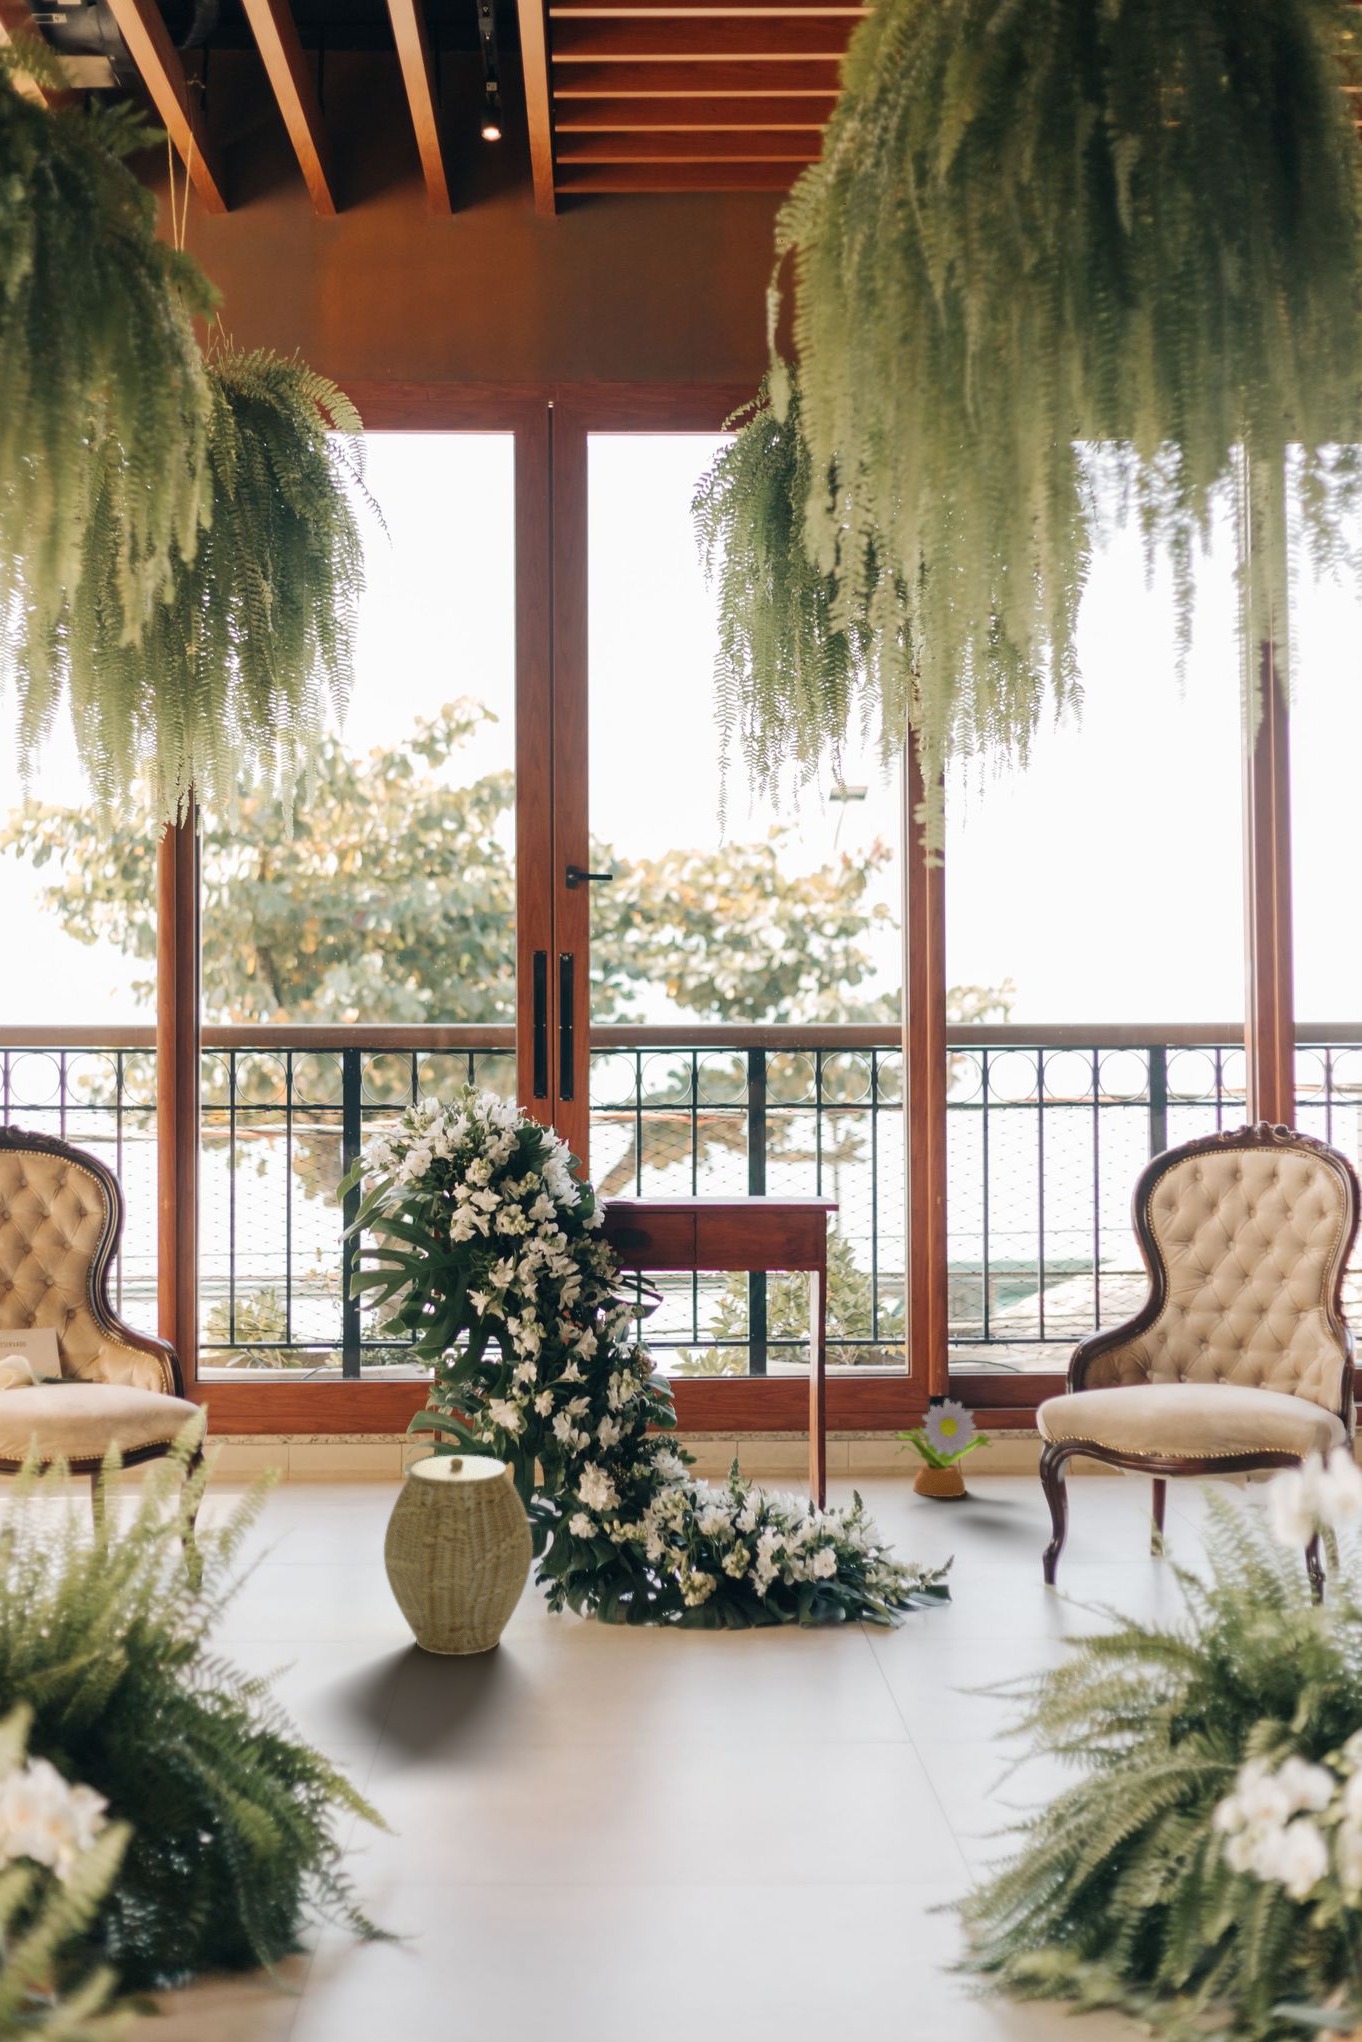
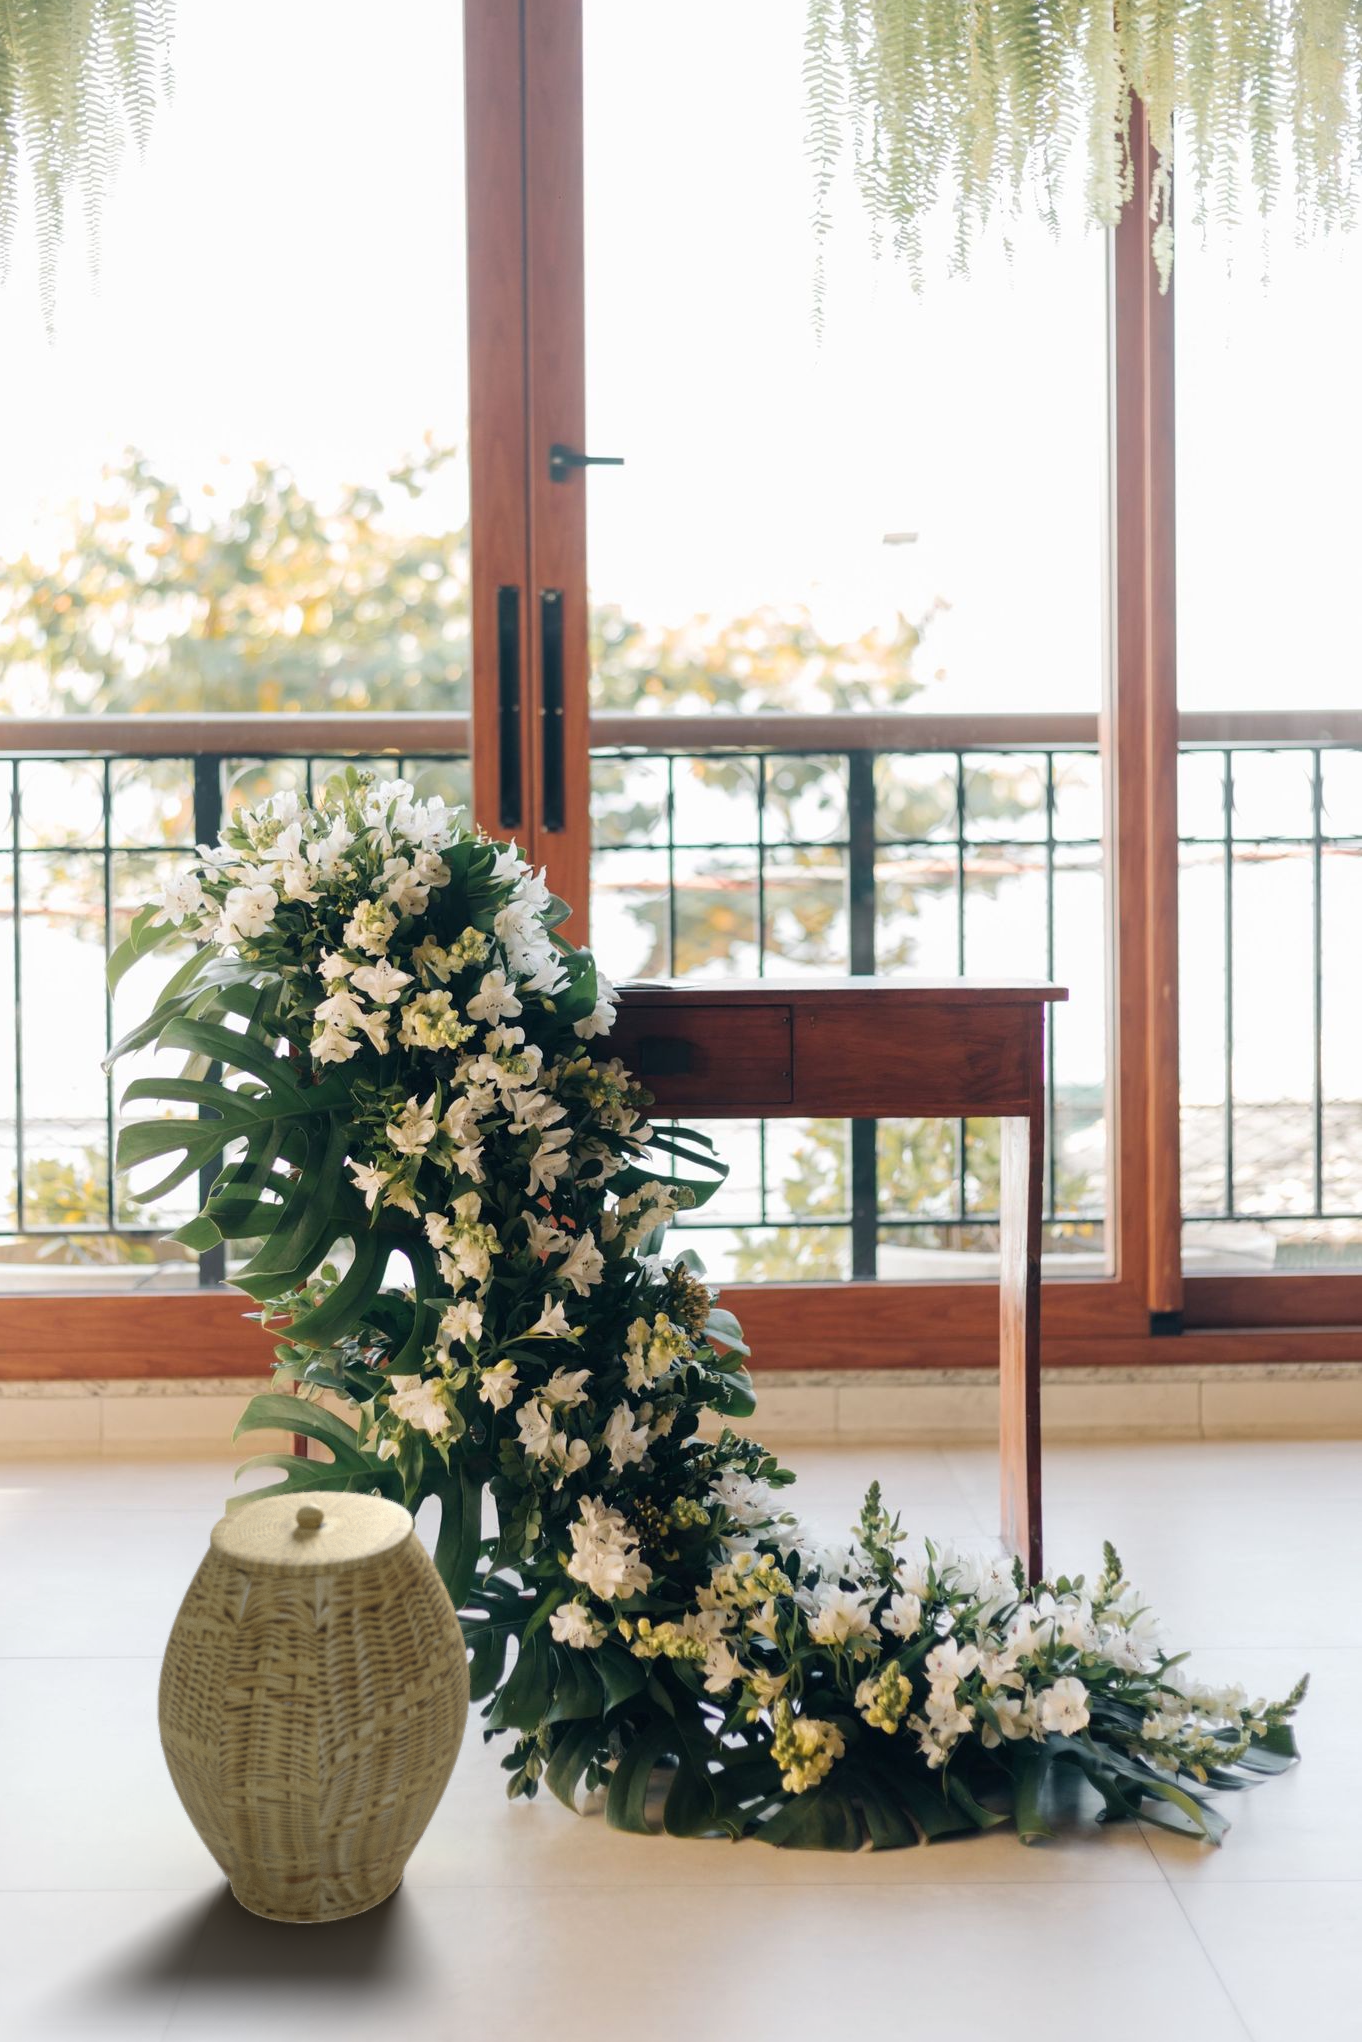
decorative plant: present [896,1399,992,1497] -> none [1094,1331,1263,1490]

